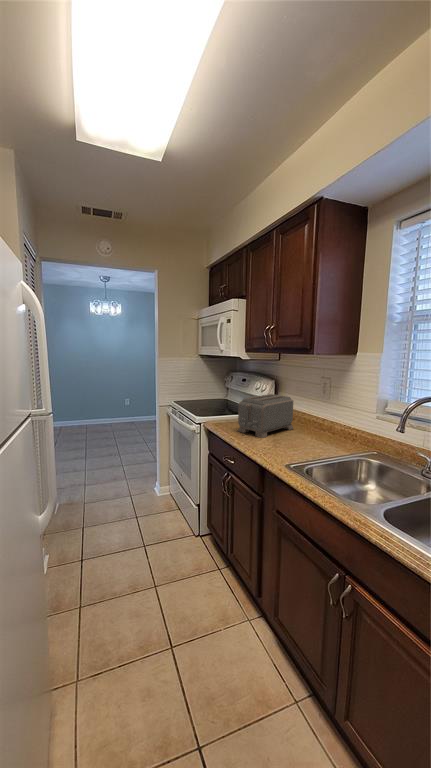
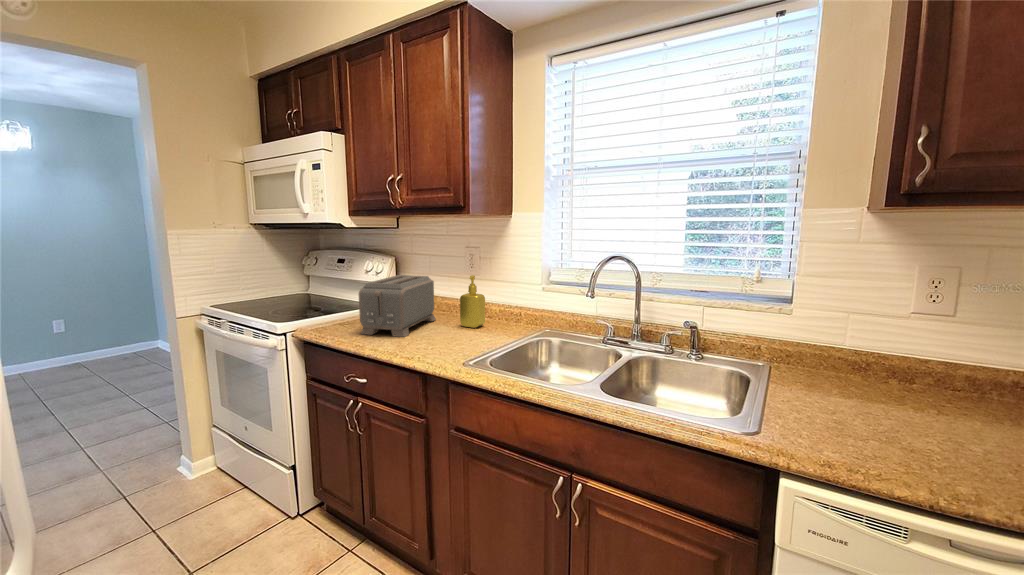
soap dispenser: none [307,400,328,440] -> present [460,275,485,328]

